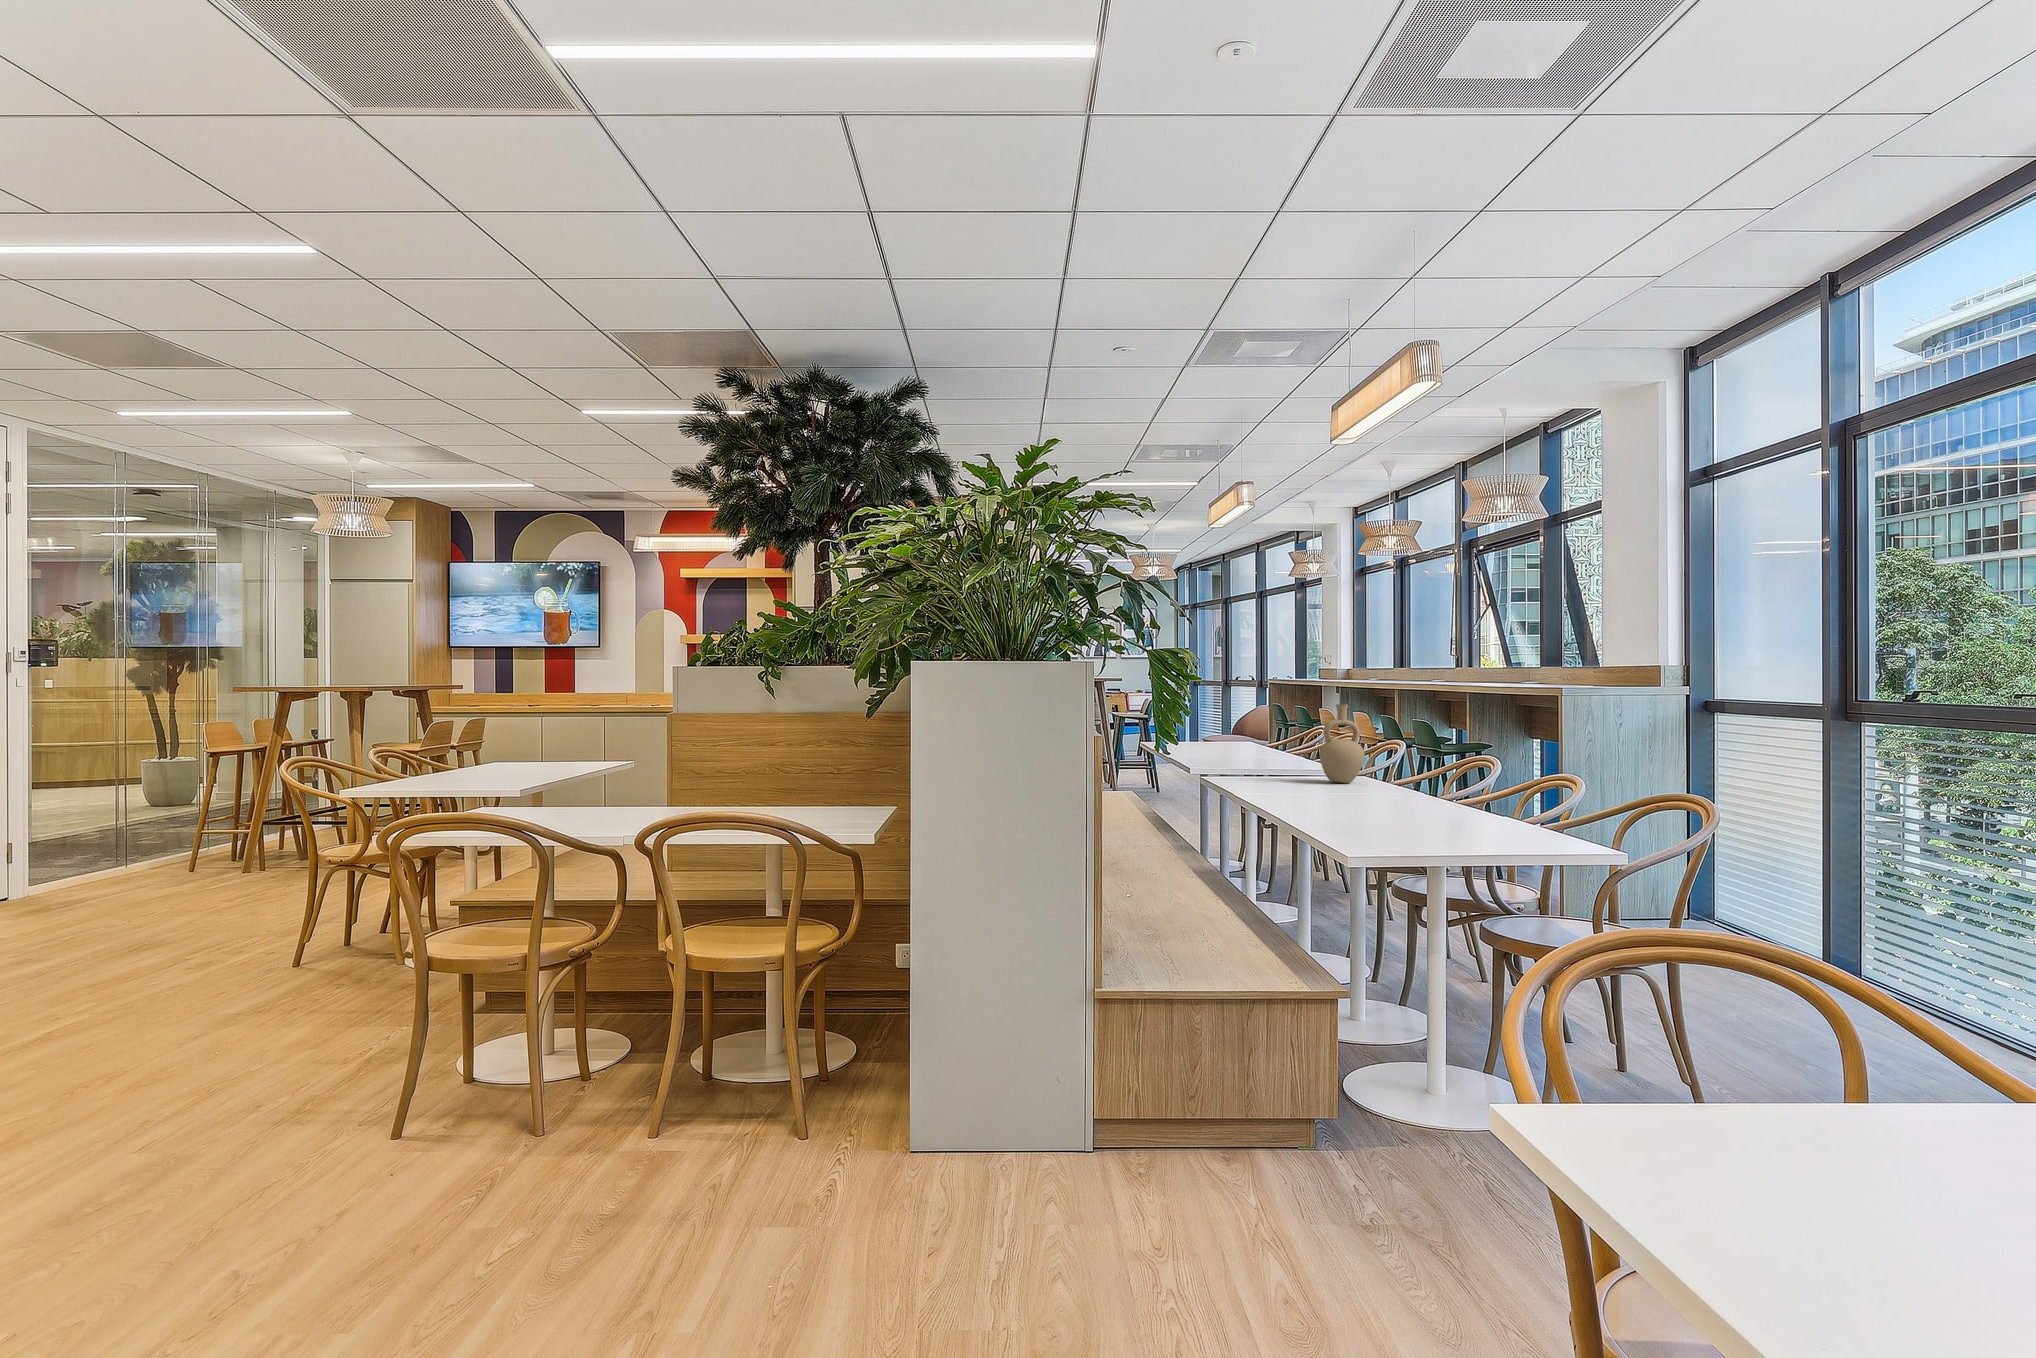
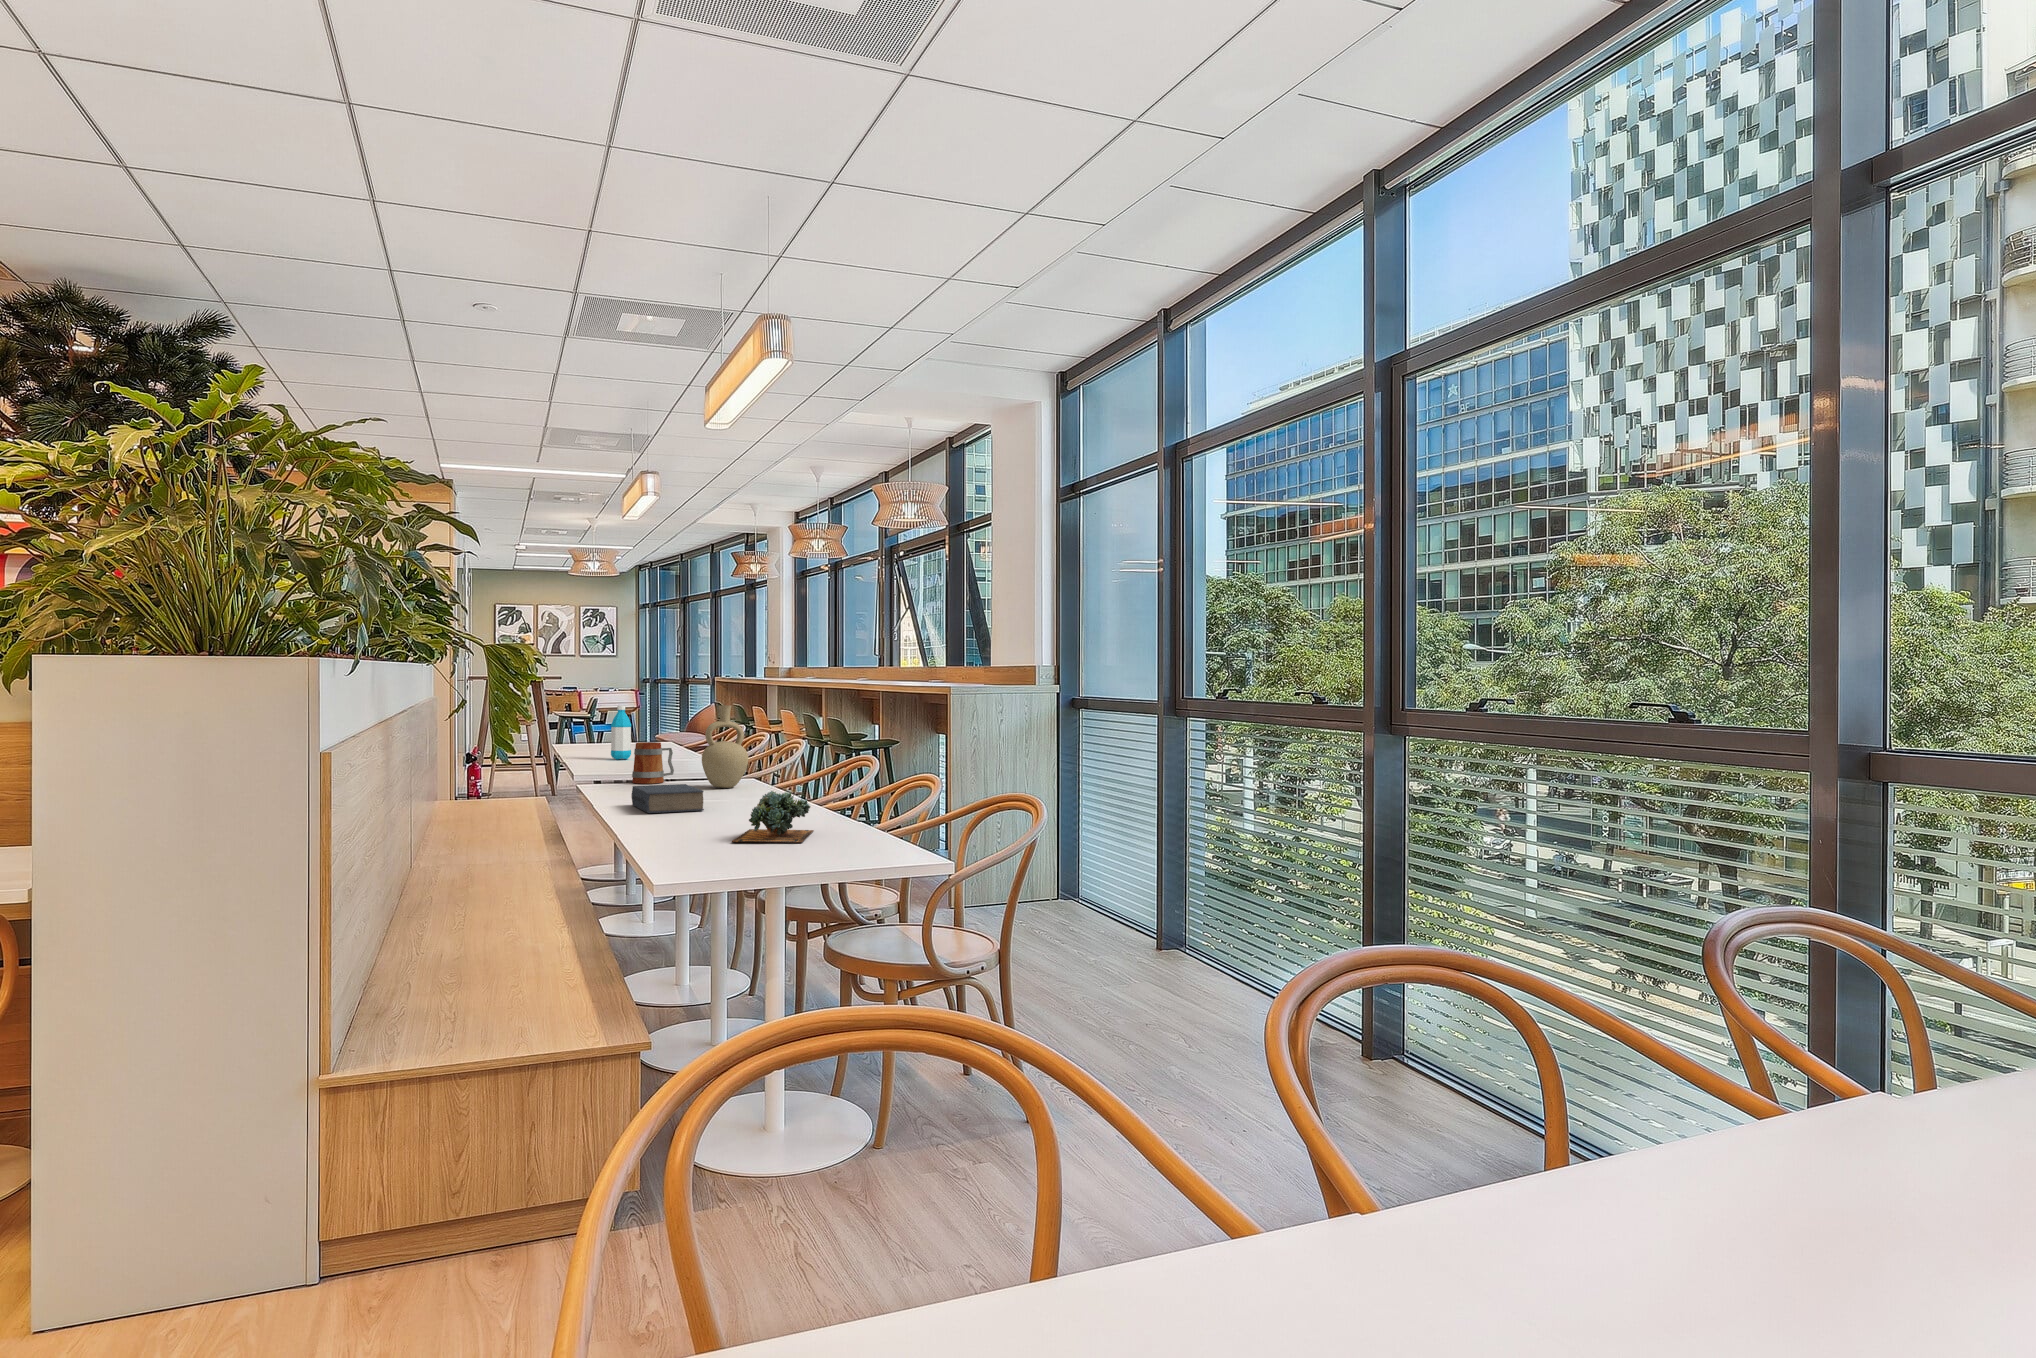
water bottle: none [1213,704,1231,754] -> present [611,706,631,759]
mug: none [1251,738,1289,776] -> present [632,742,674,784]
book: none [1267,777,1339,802] -> present [632,784,704,813]
succulent plant: none [1388,784,1461,834] -> present [732,791,814,842]

